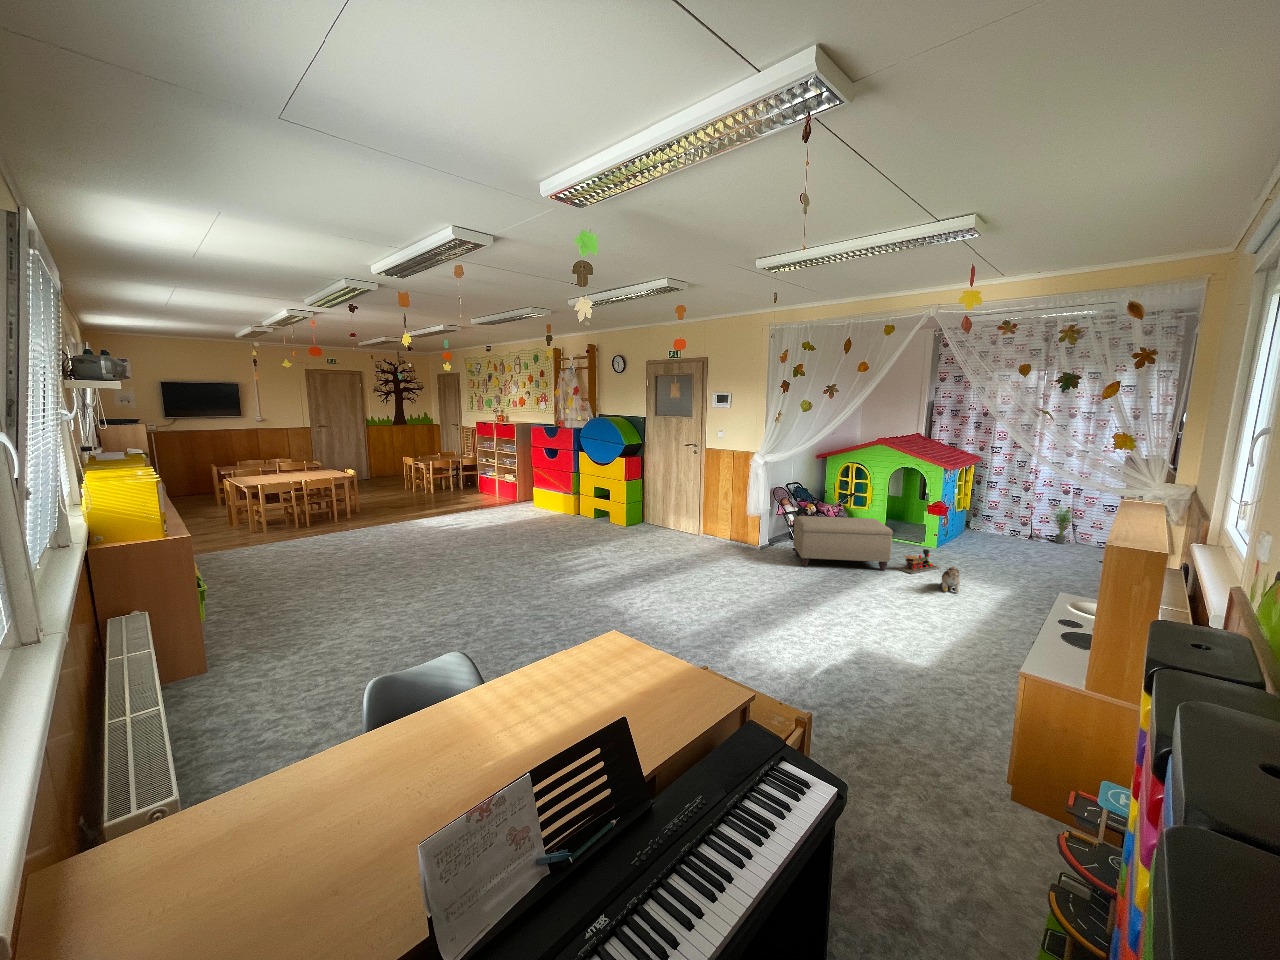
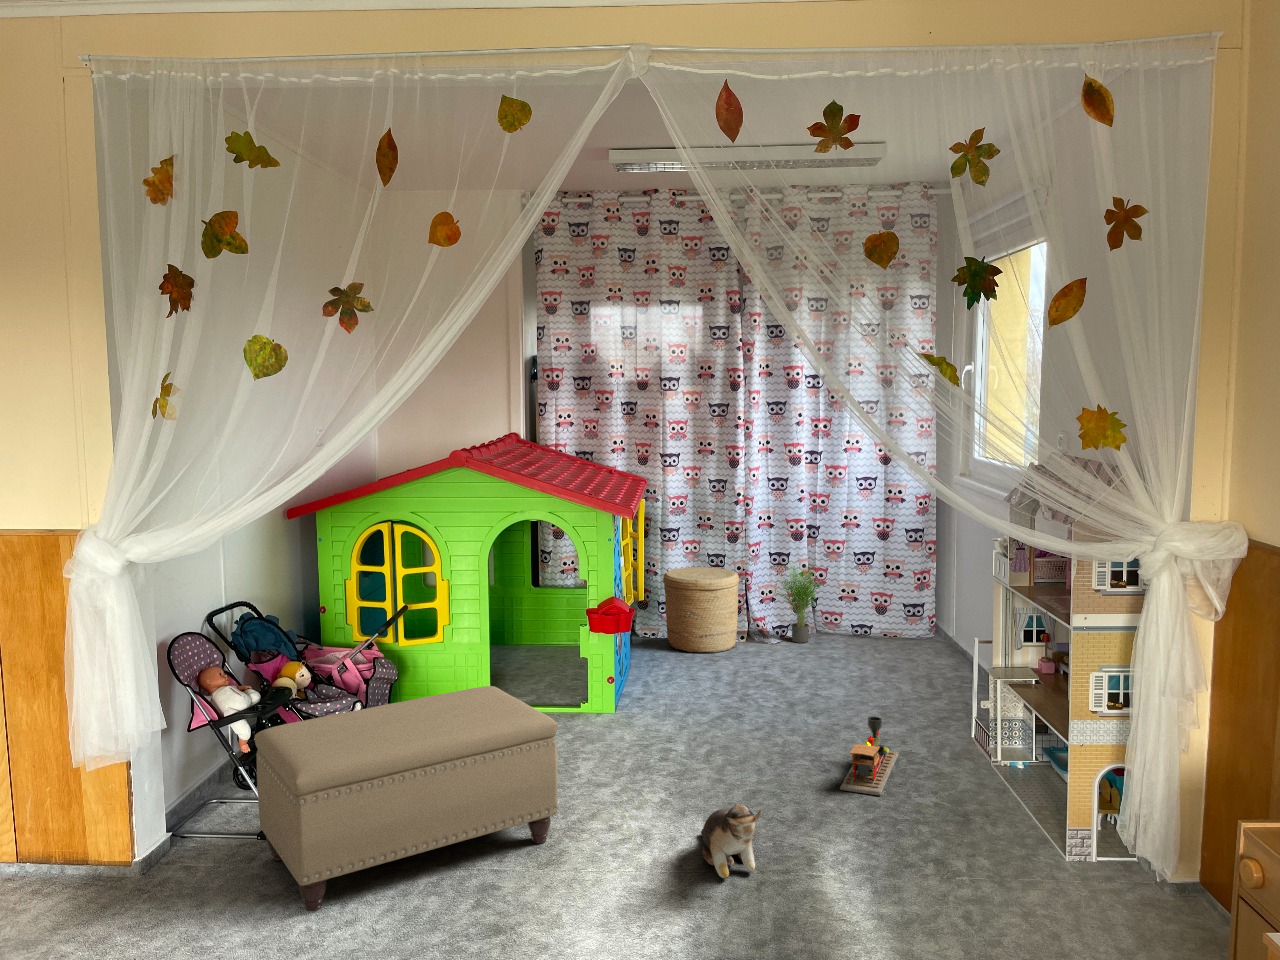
woven basket: none [982,500,1025,539] -> present [663,567,739,652]
toy train: present [898,549,940,574] -> present [840,717,899,795]

